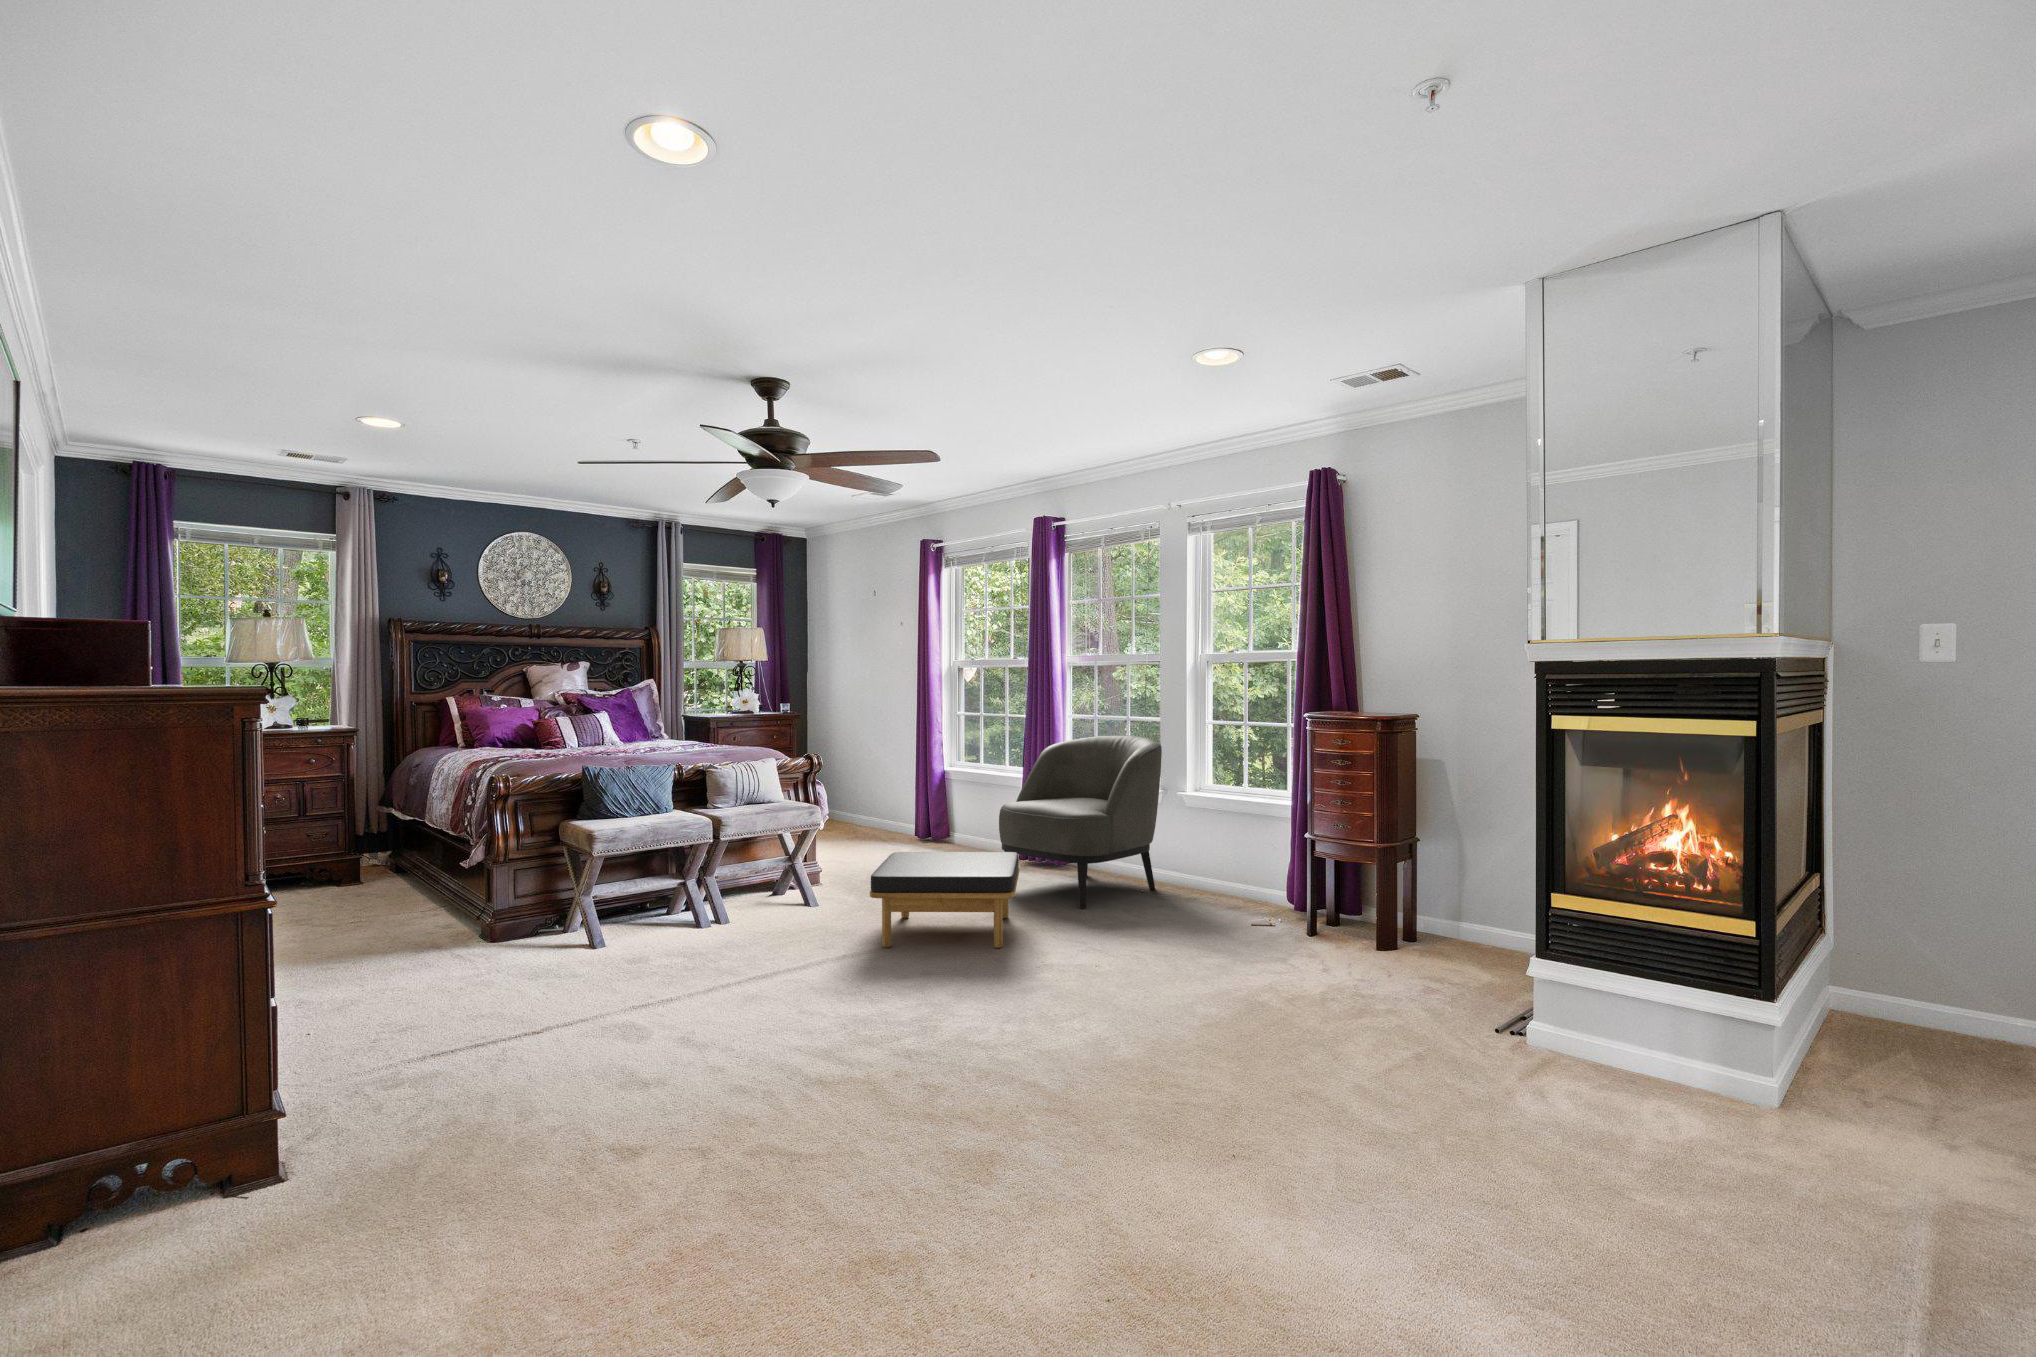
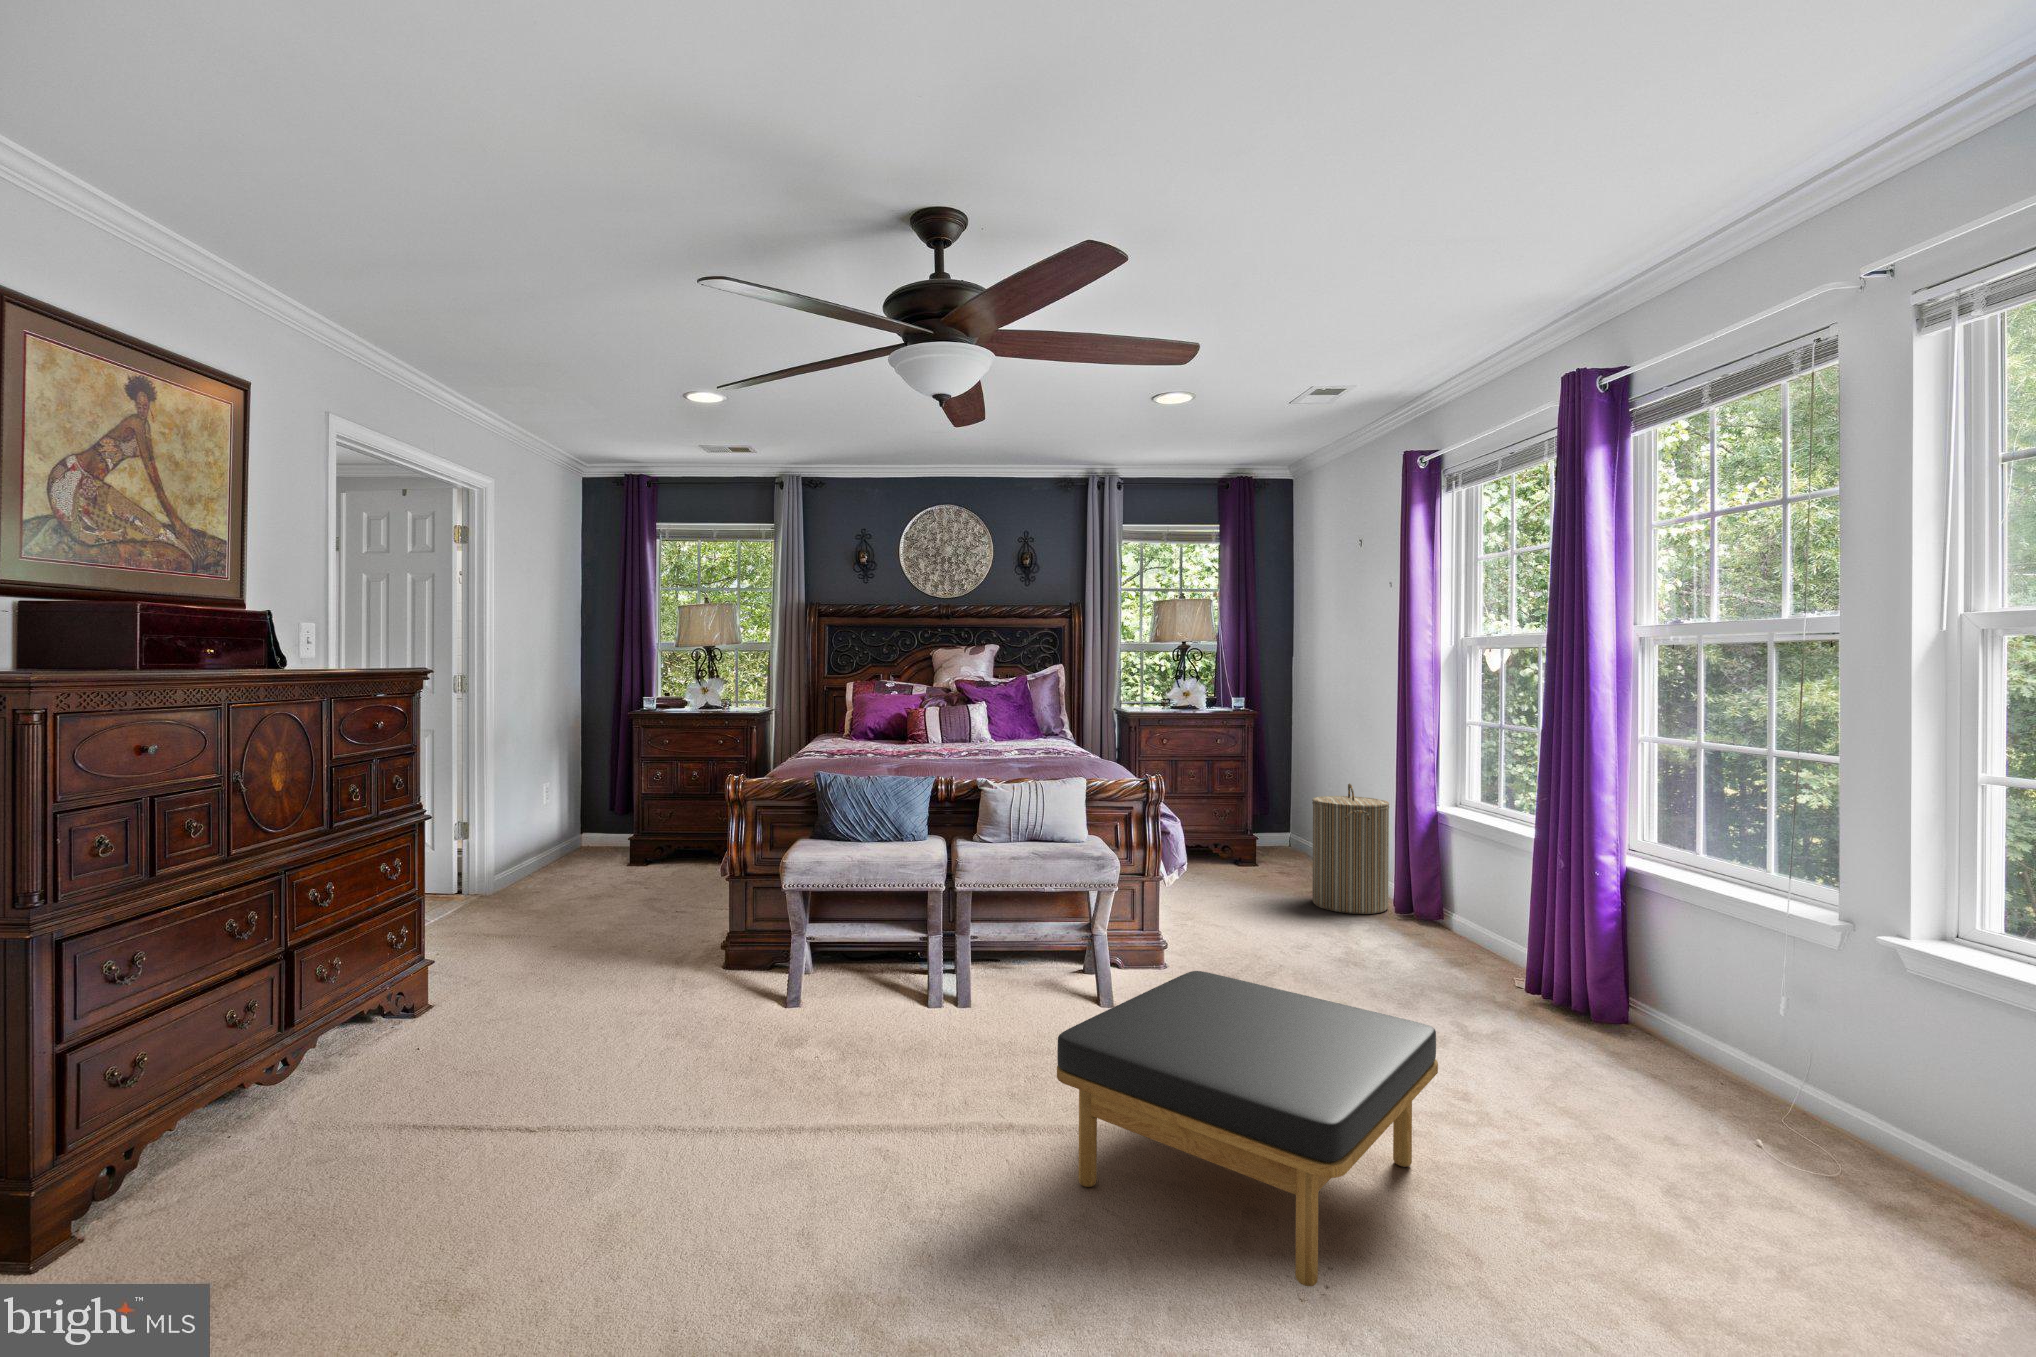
armchair: present [999,735,1162,908] -> none [1449,780,1892,1192]
laundry hamper: none [863,758,912,844] -> present [1312,783,1389,914]

